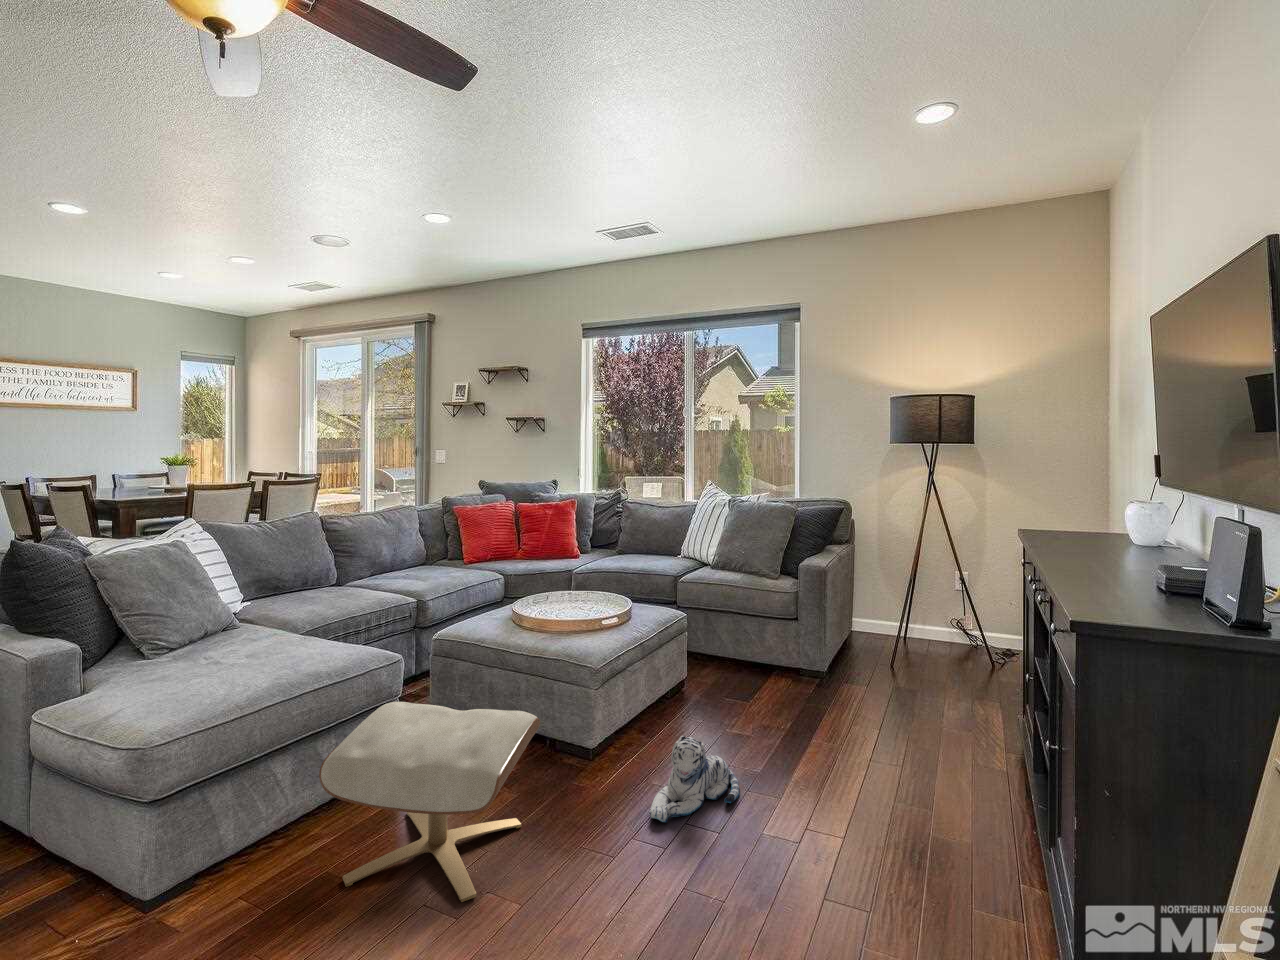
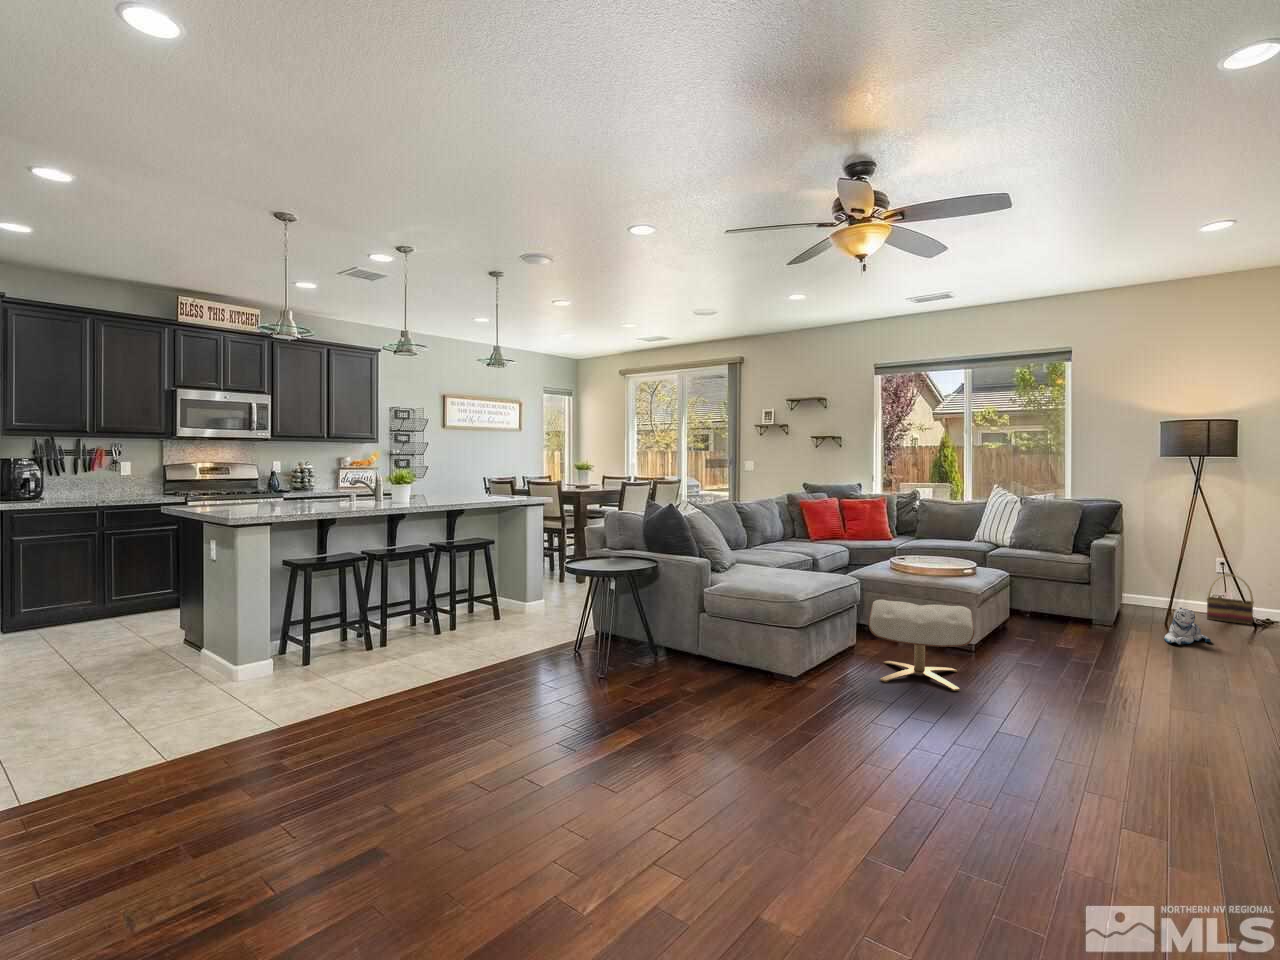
basket: none [942,594,994,659] -> present [1207,574,1254,625]
plush toy: present [650,736,740,822] -> present [1164,607,1210,644]

